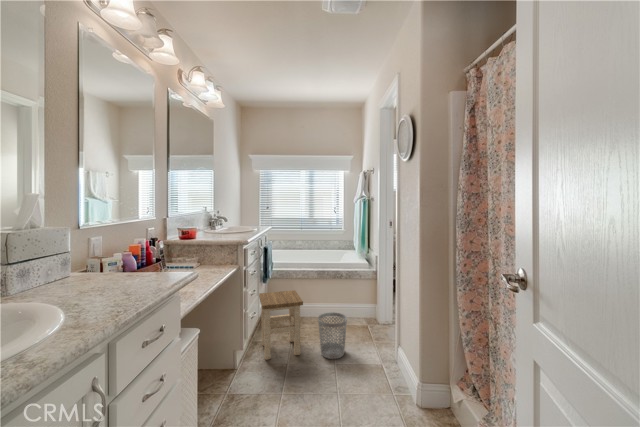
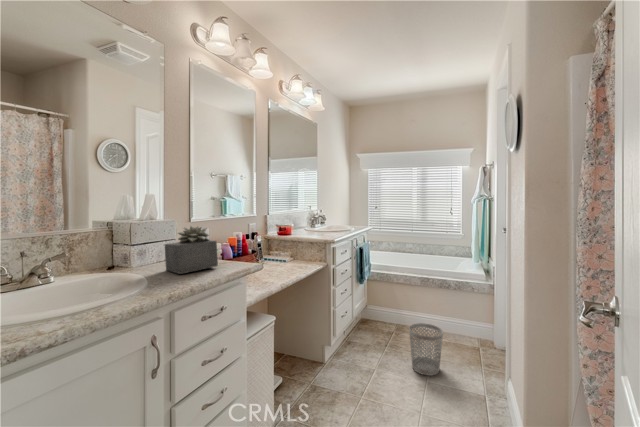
succulent plant: none [70,232,148,294] -> present [165,226,218,274]
stool: present [259,290,303,360] -> none [350,293,392,362]

